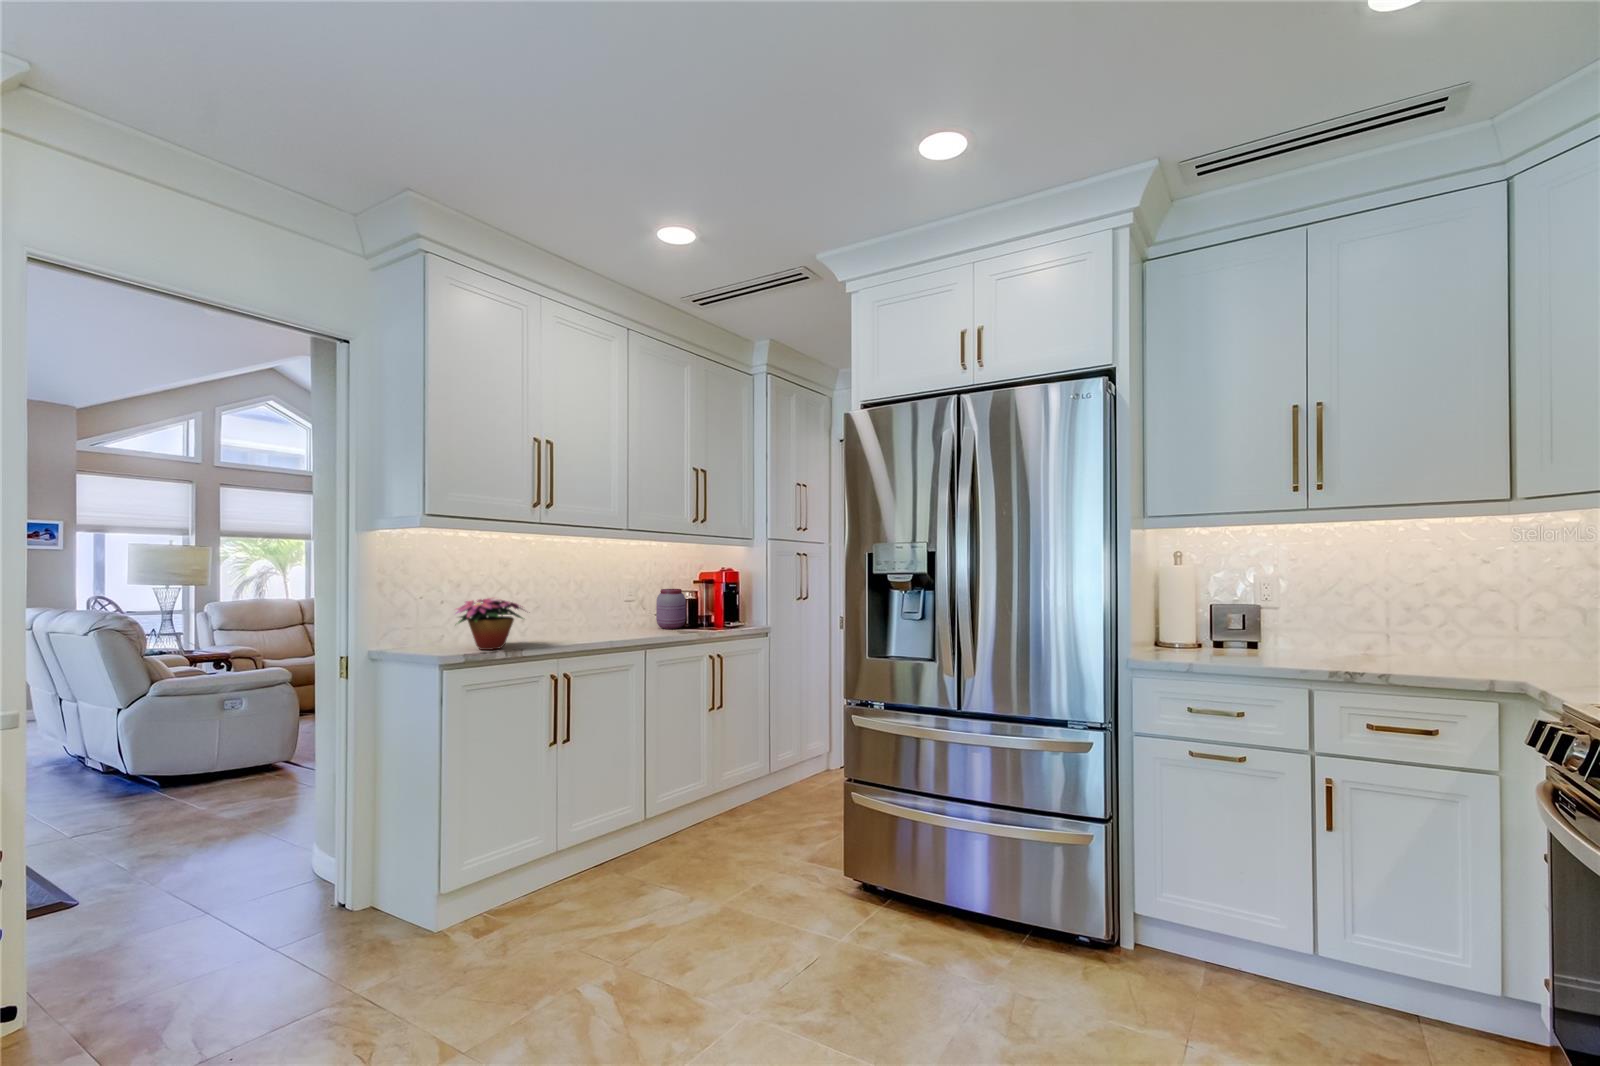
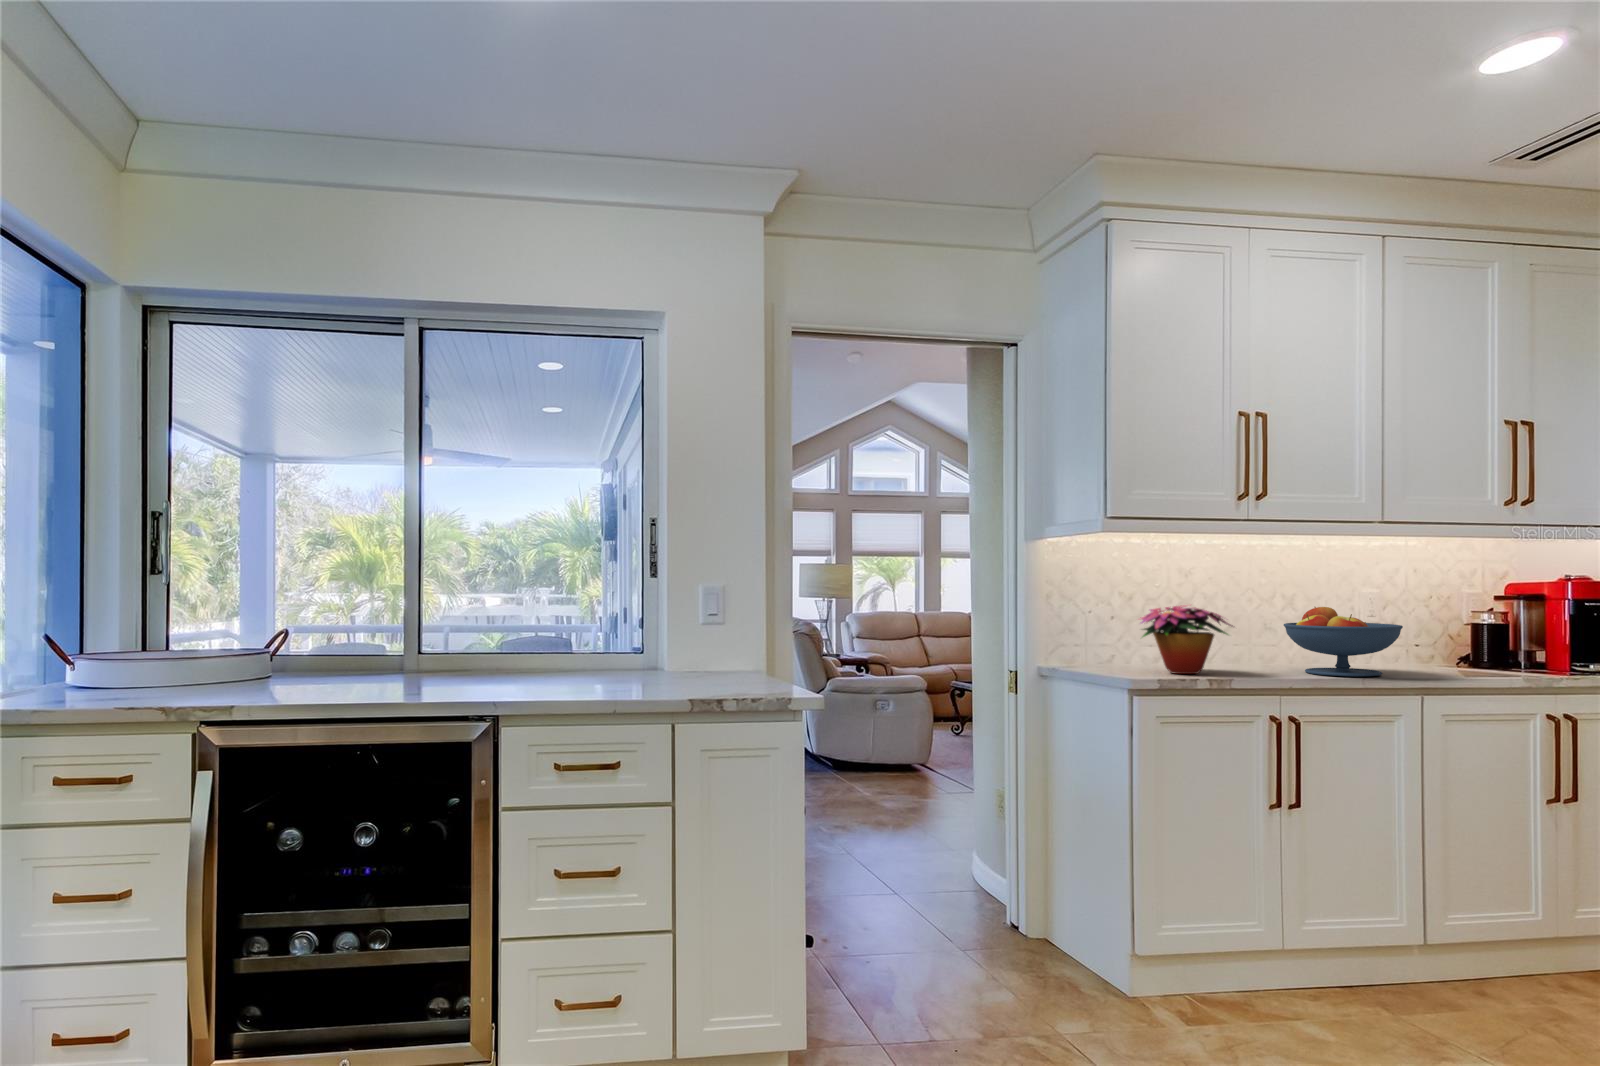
jar: present [656,589,686,629] -> none [1432,605,1488,671]
fruit bowl: none [566,593,639,641] -> present [1284,607,1403,676]

